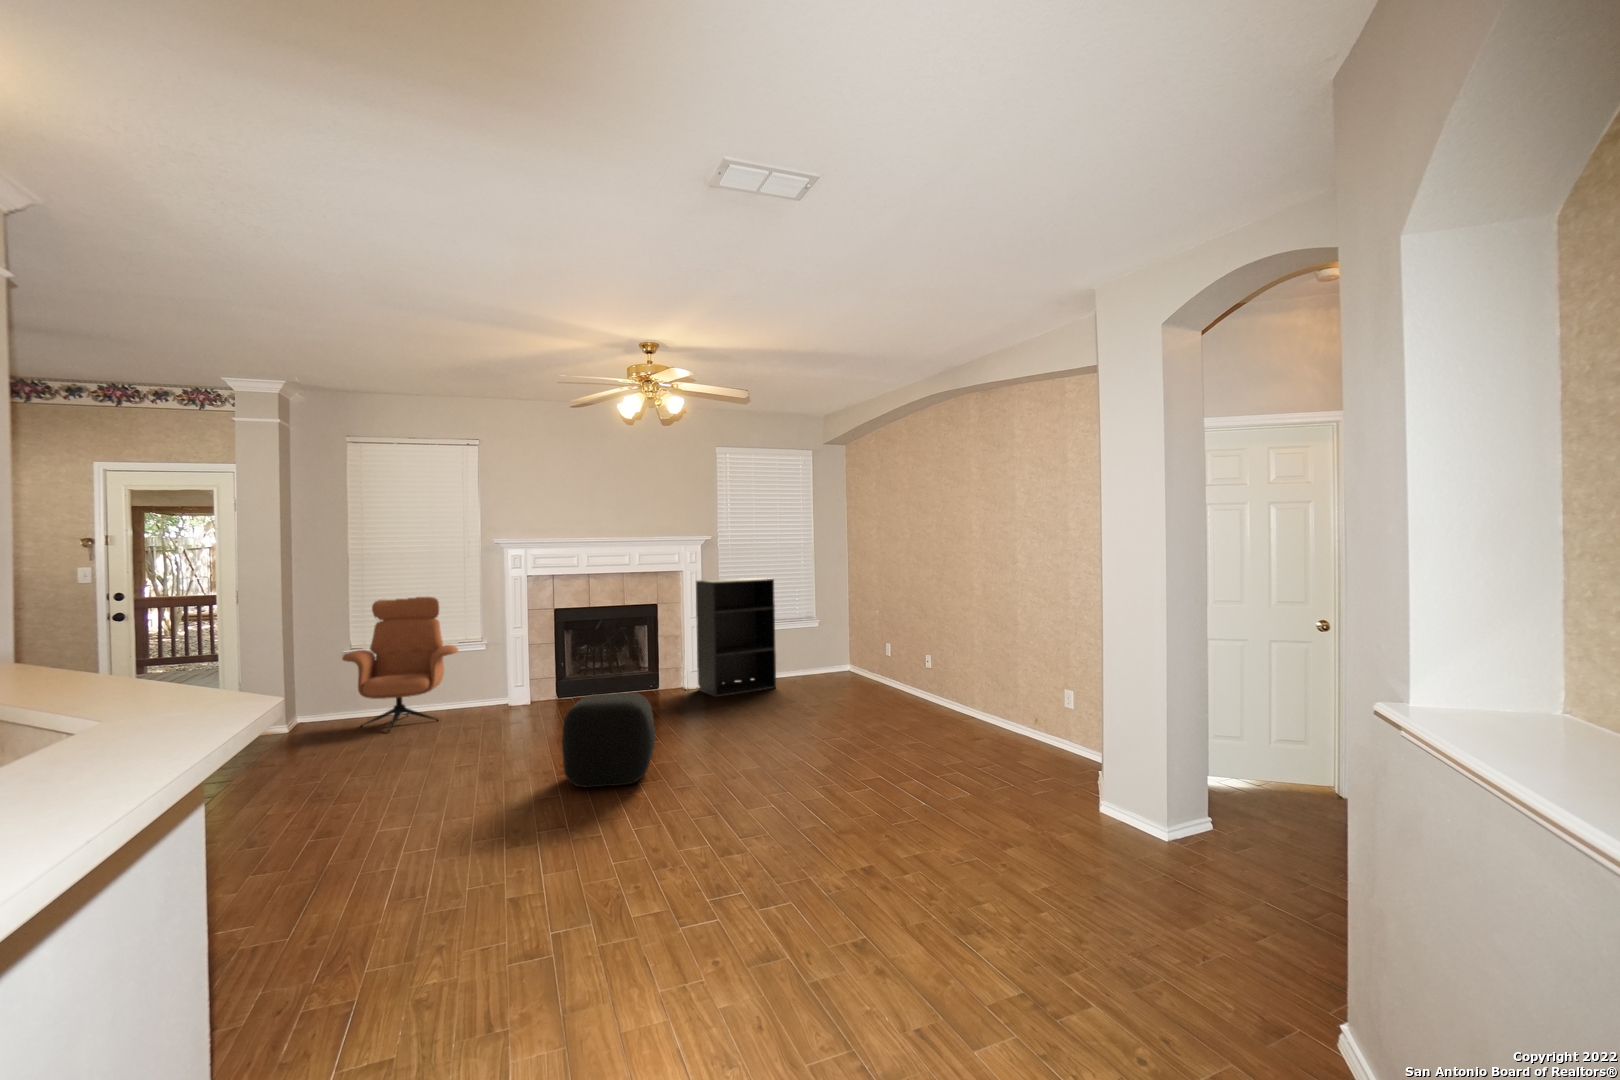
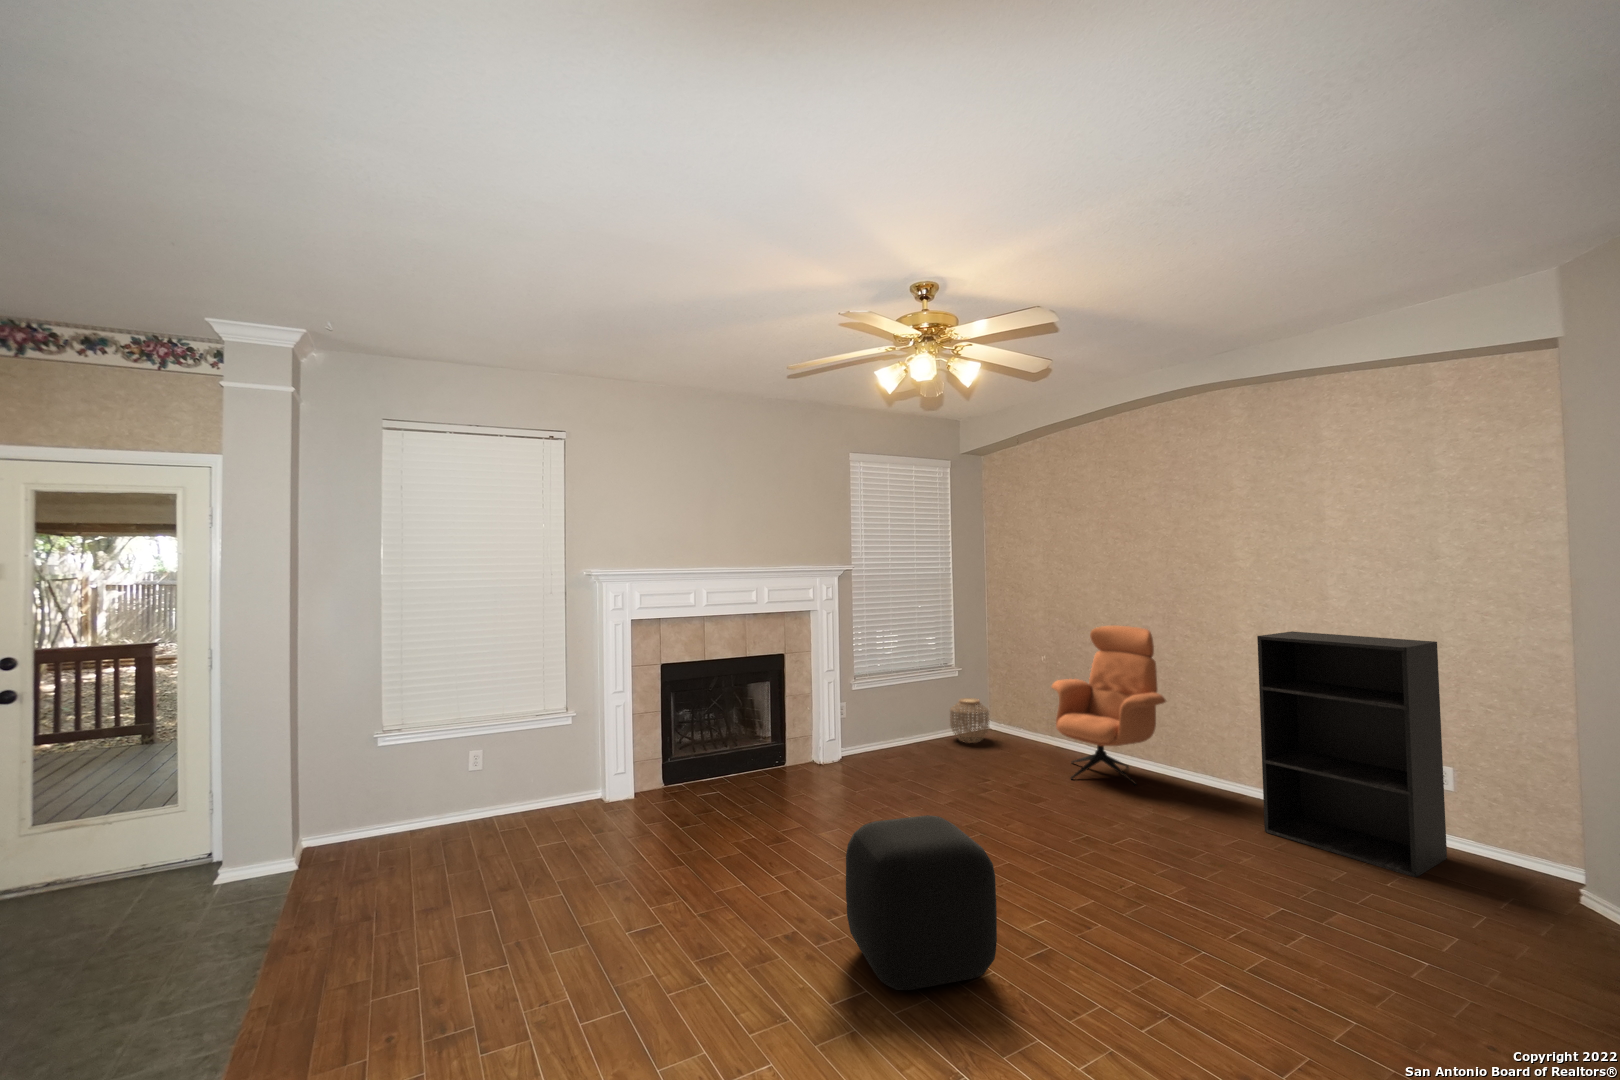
bookshelf: present [696,578,776,697] -> present [1257,631,1447,877]
armchair: present [342,597,458,733] -> present [1052,626,1166,785]
woven basket: none [806,644,837,678] -> present [950,698,990,743]

